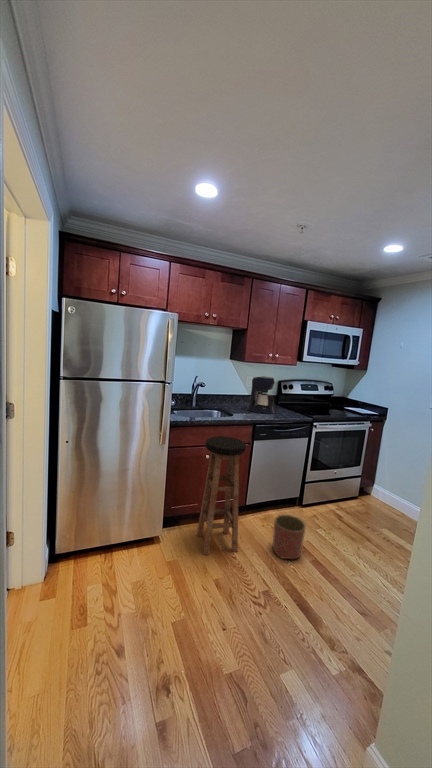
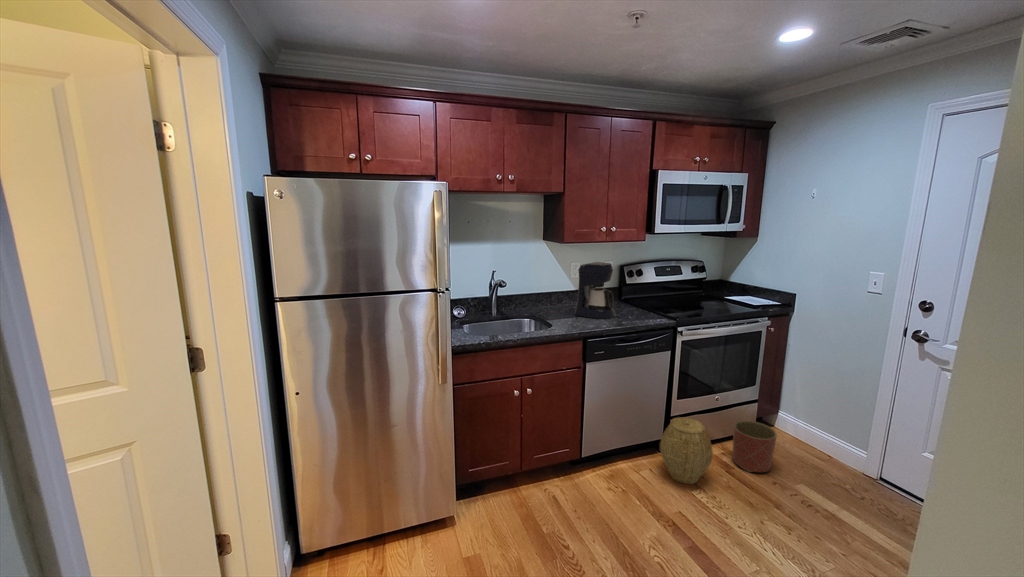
bar stool: present [197,436,246,555] -> none [509,362,571,543]
woven basket: none [298,482,331,526] -> present [660,417,712,484]
planter: present [273,515,305,559] -> present [732,421,777,472]

